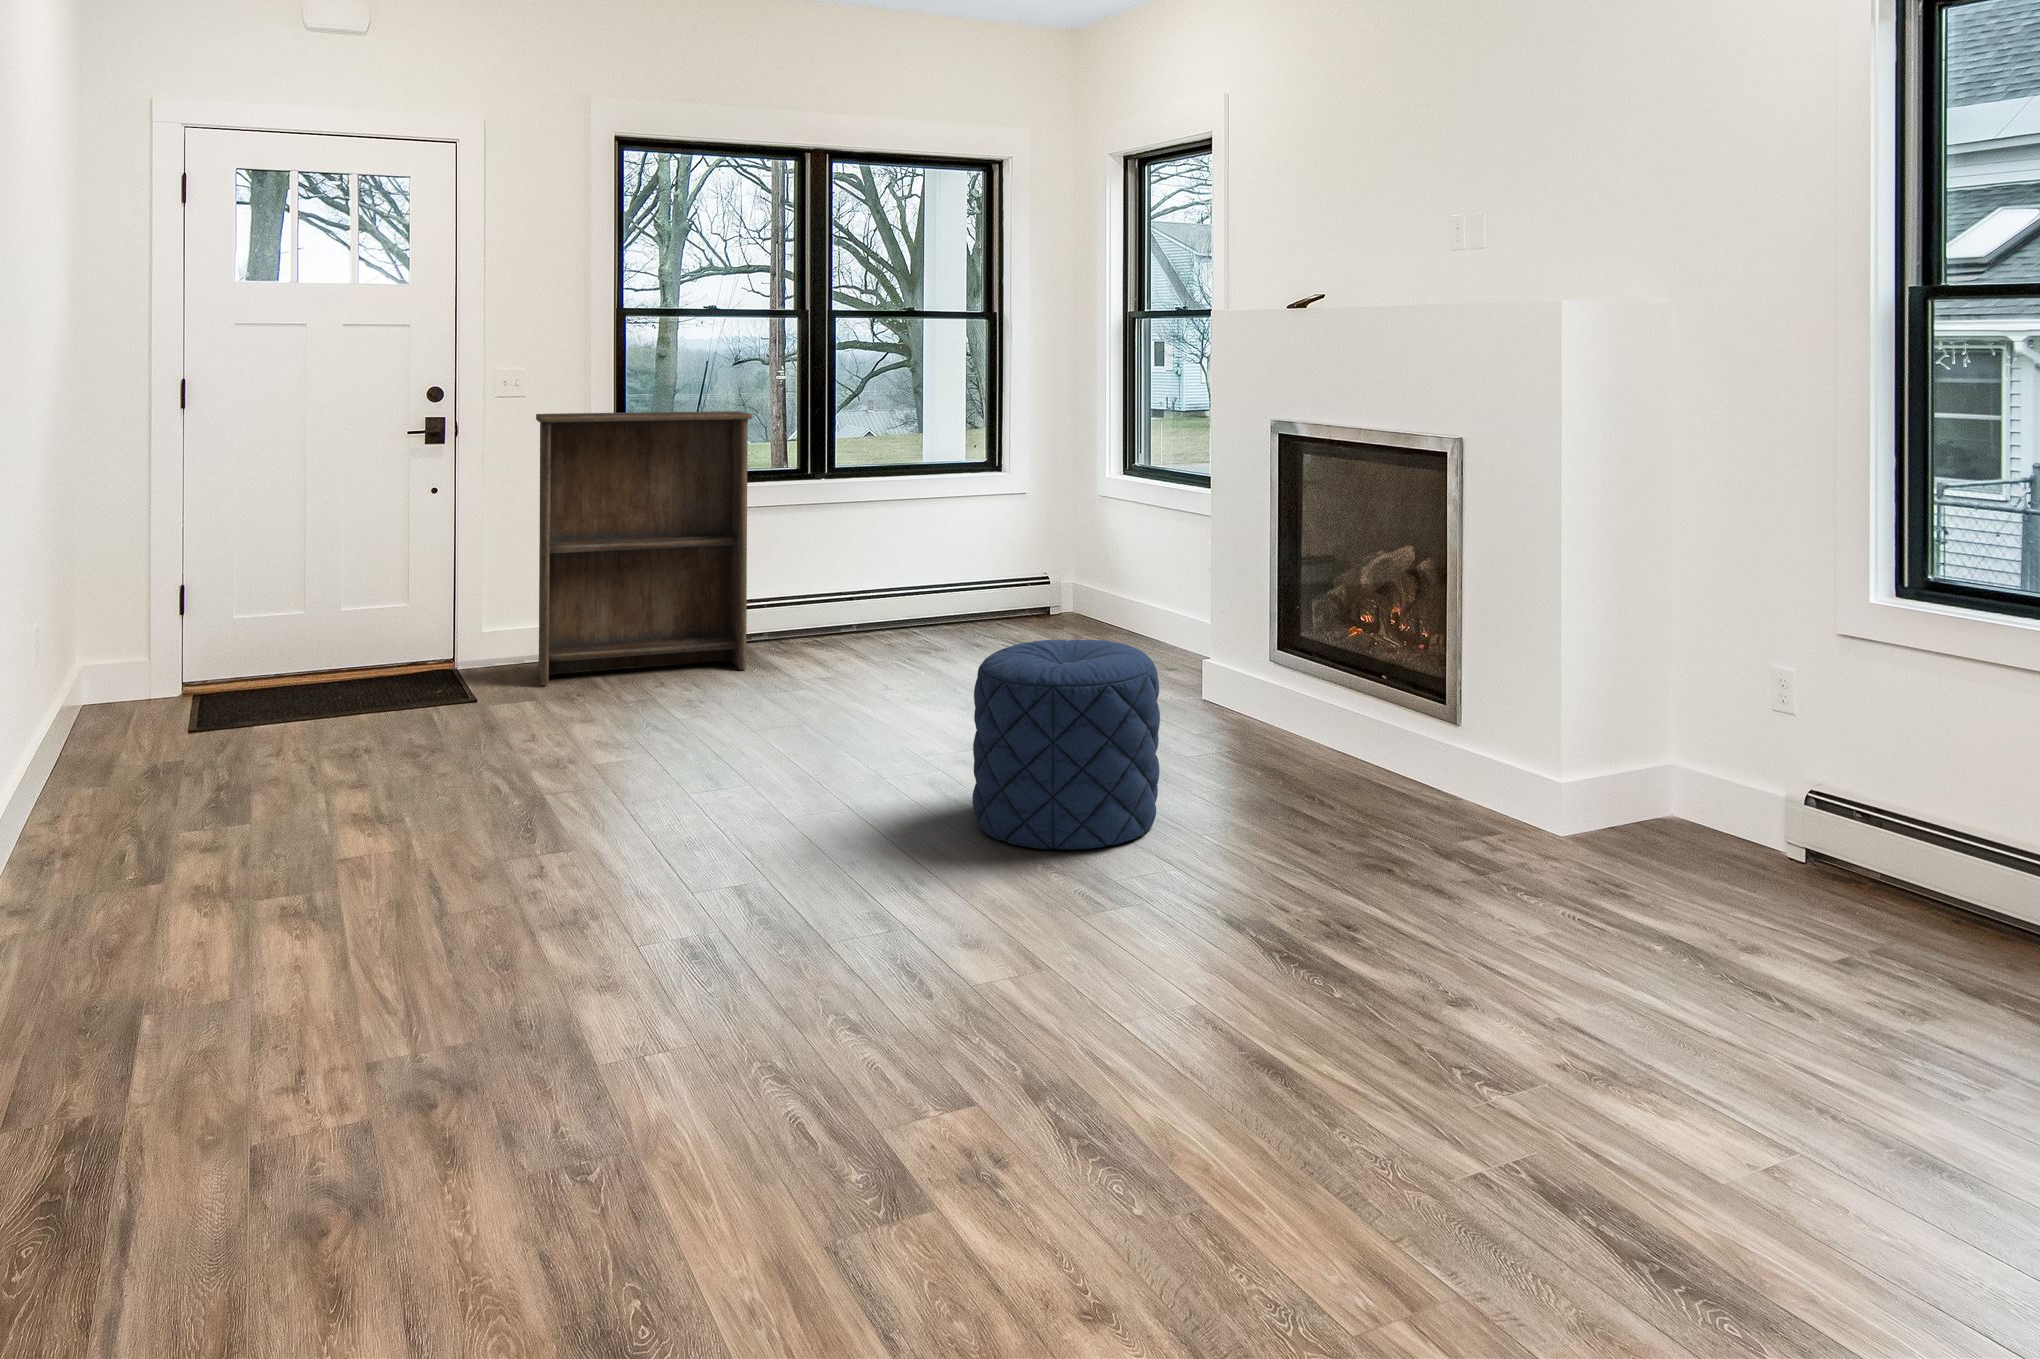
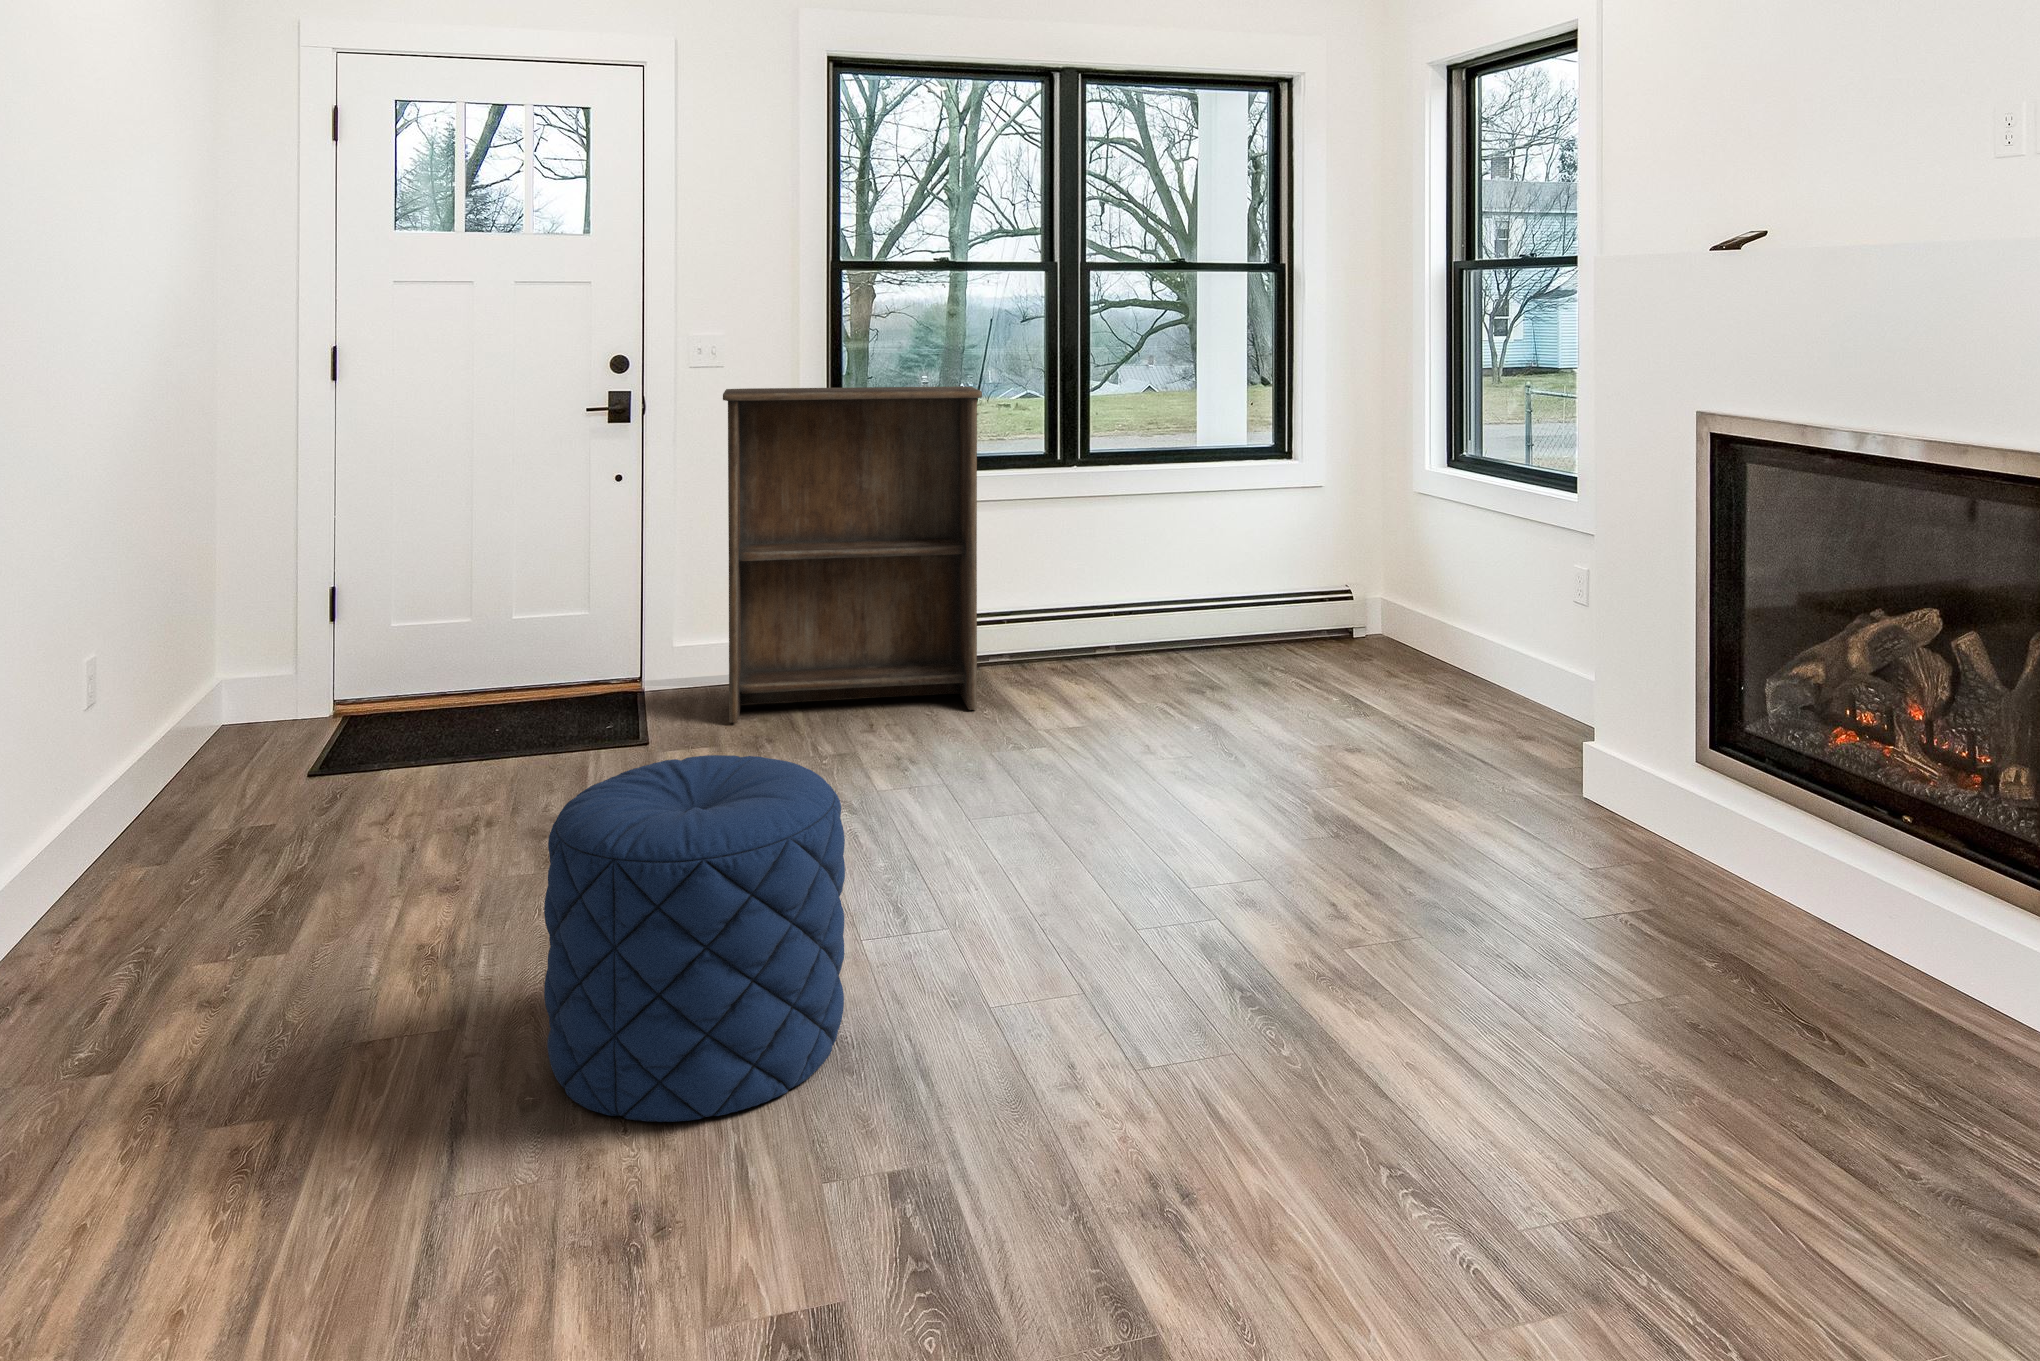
pouf: present [972,639,1160,850] -> present [544,755,845,1122]

